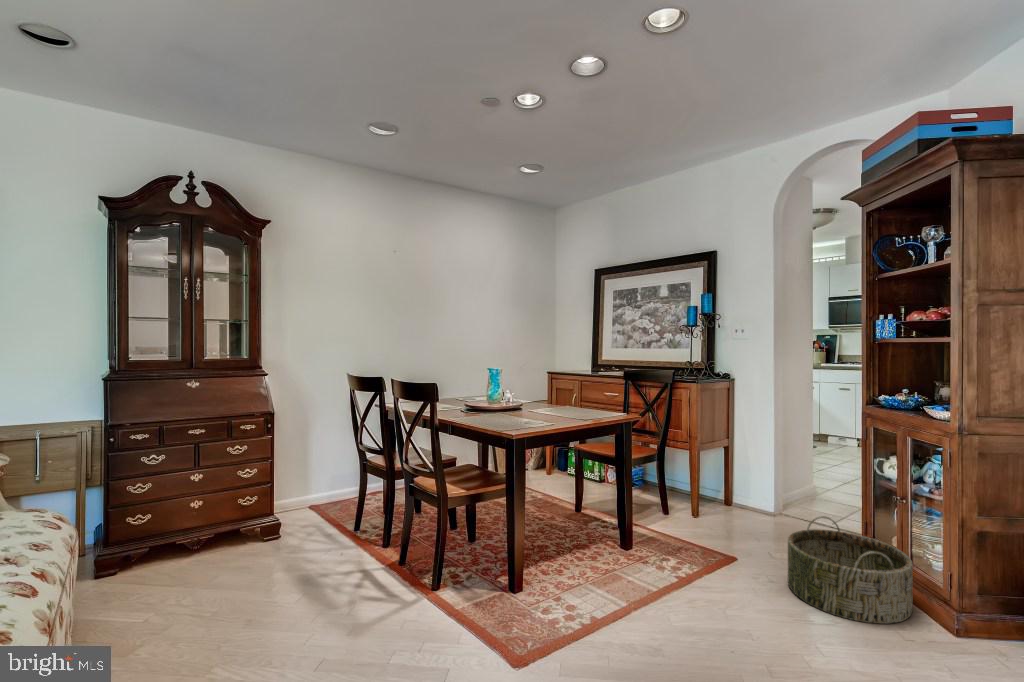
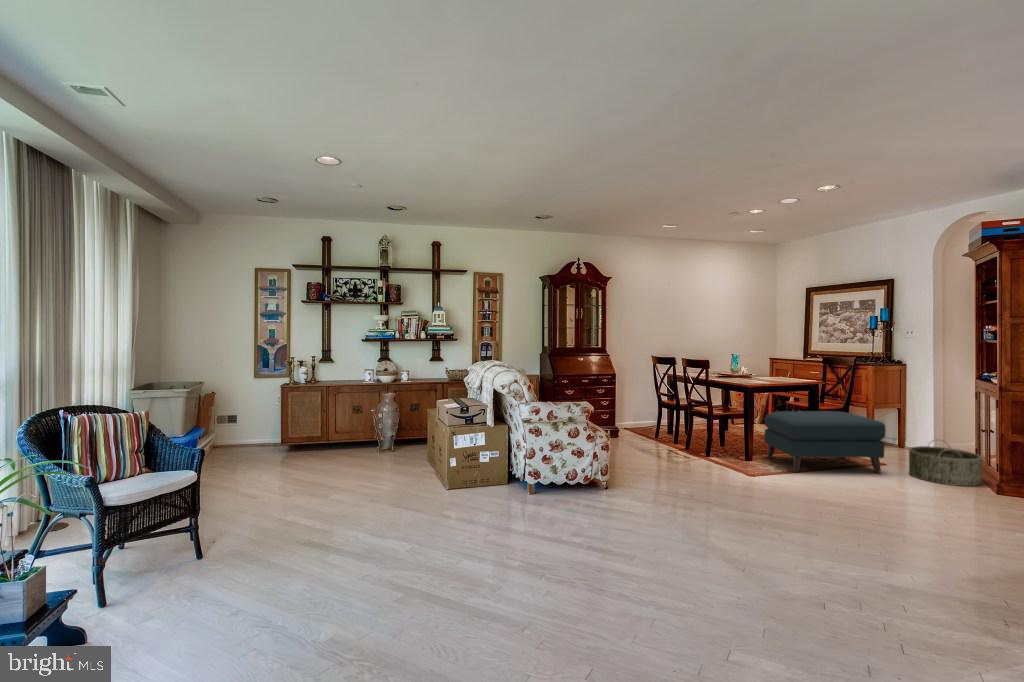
ottoman: none [546,471,760,633] -> present [764,411,886,473]

